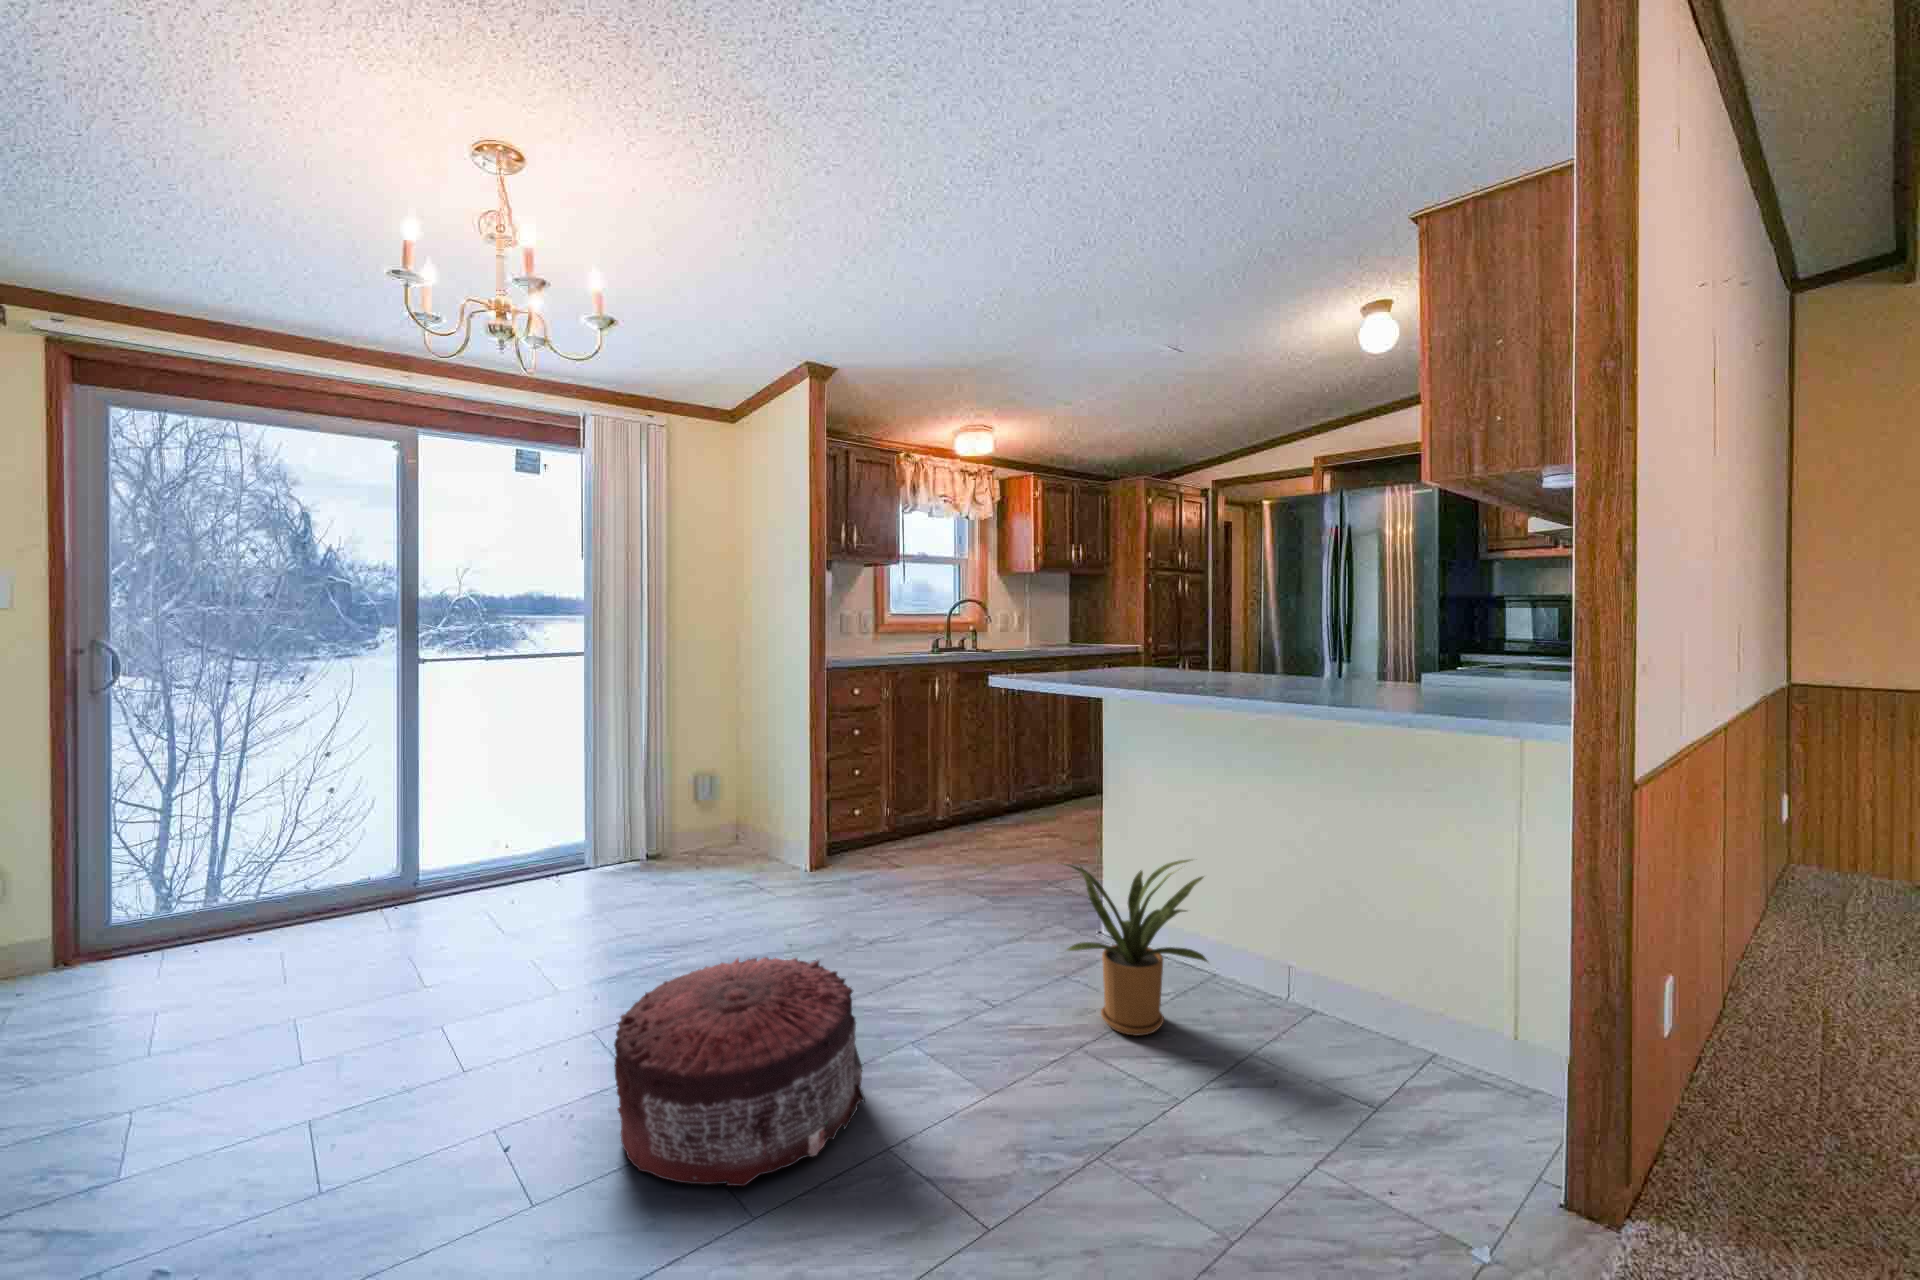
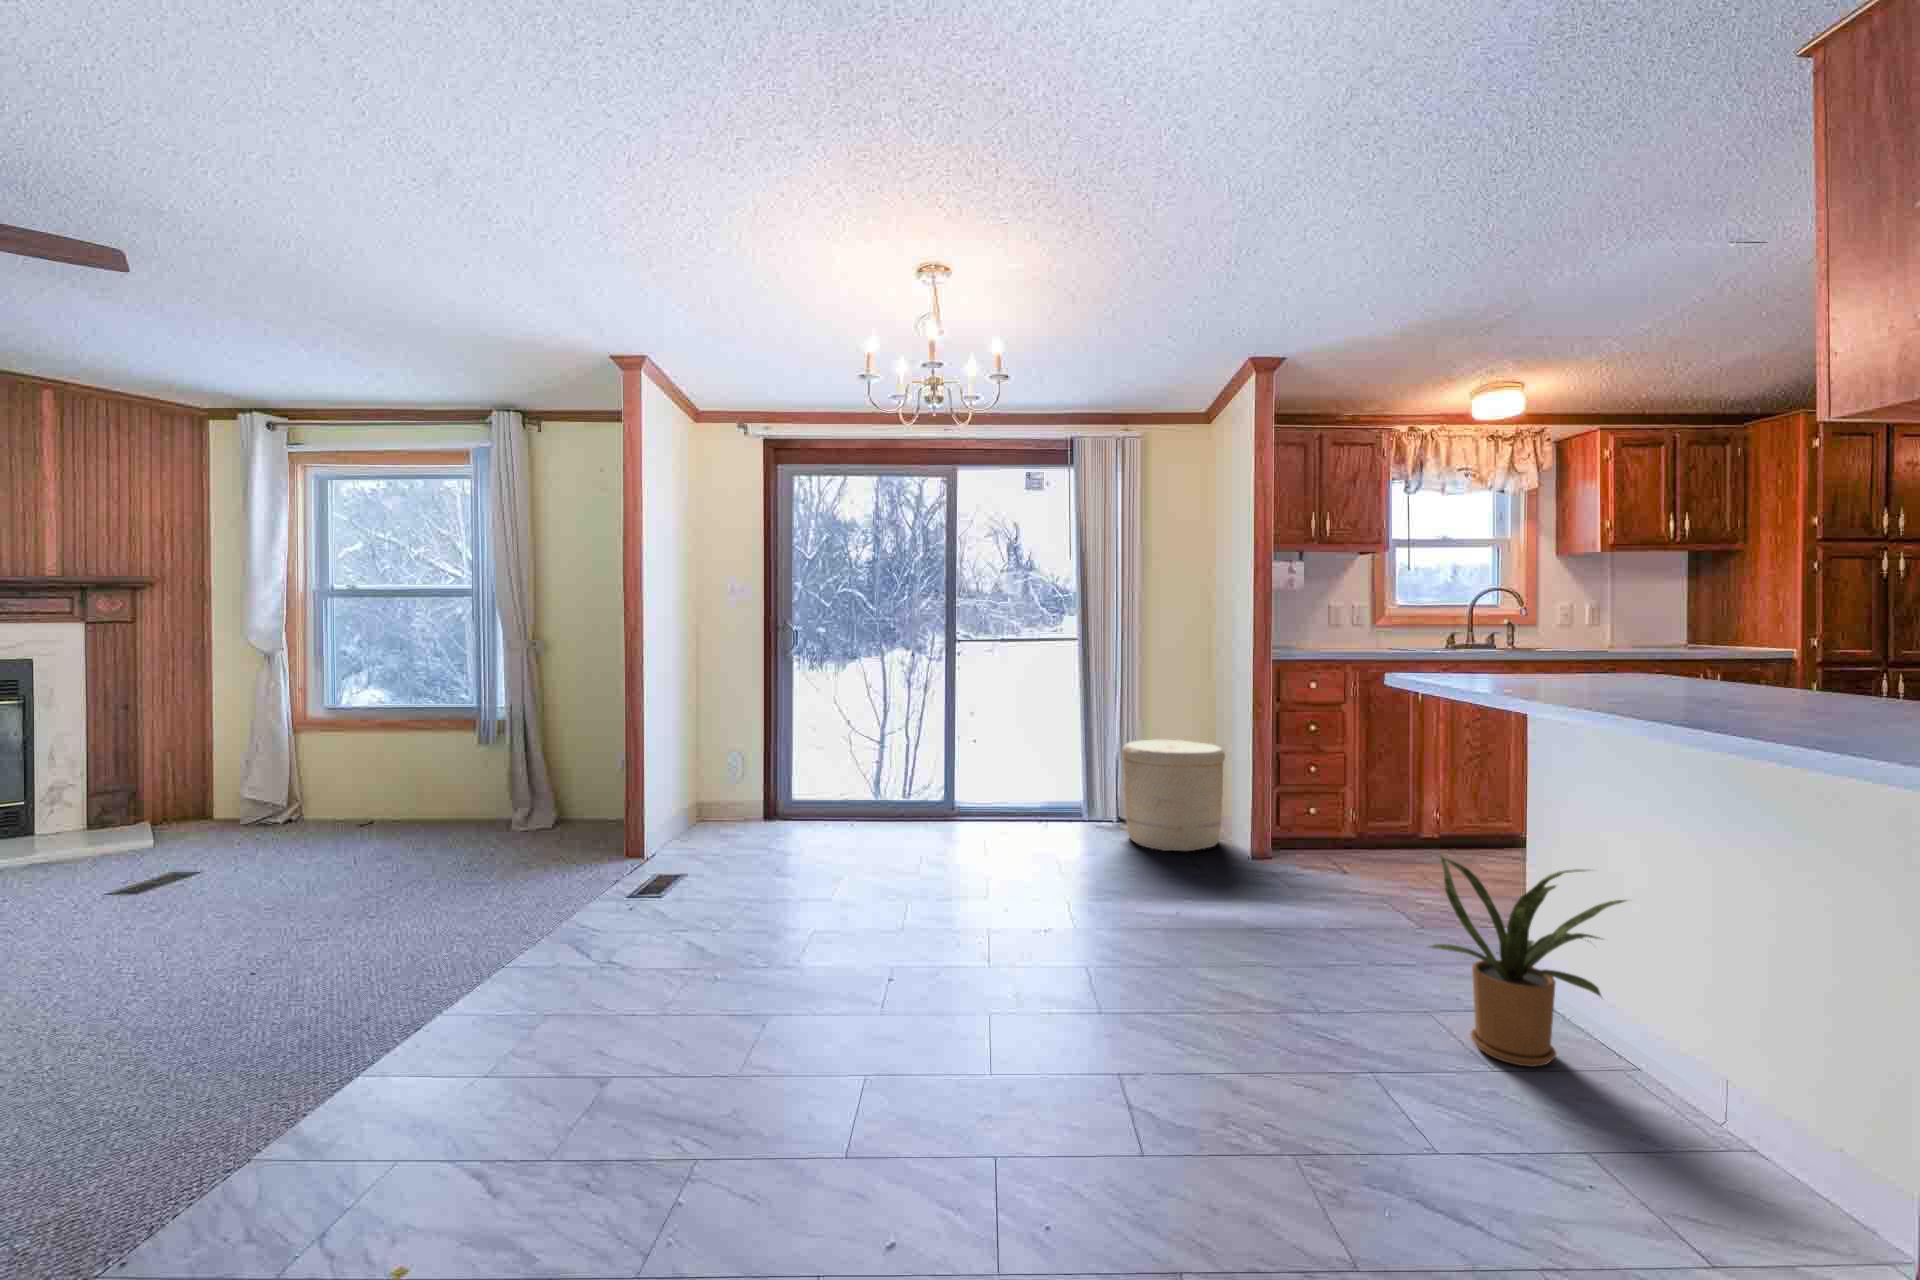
basket: none [661,761,774,886] -> present [1122,740,1225,851]
pouf: present [614,957,865,1186] -> none [978,873,1170,1028]

